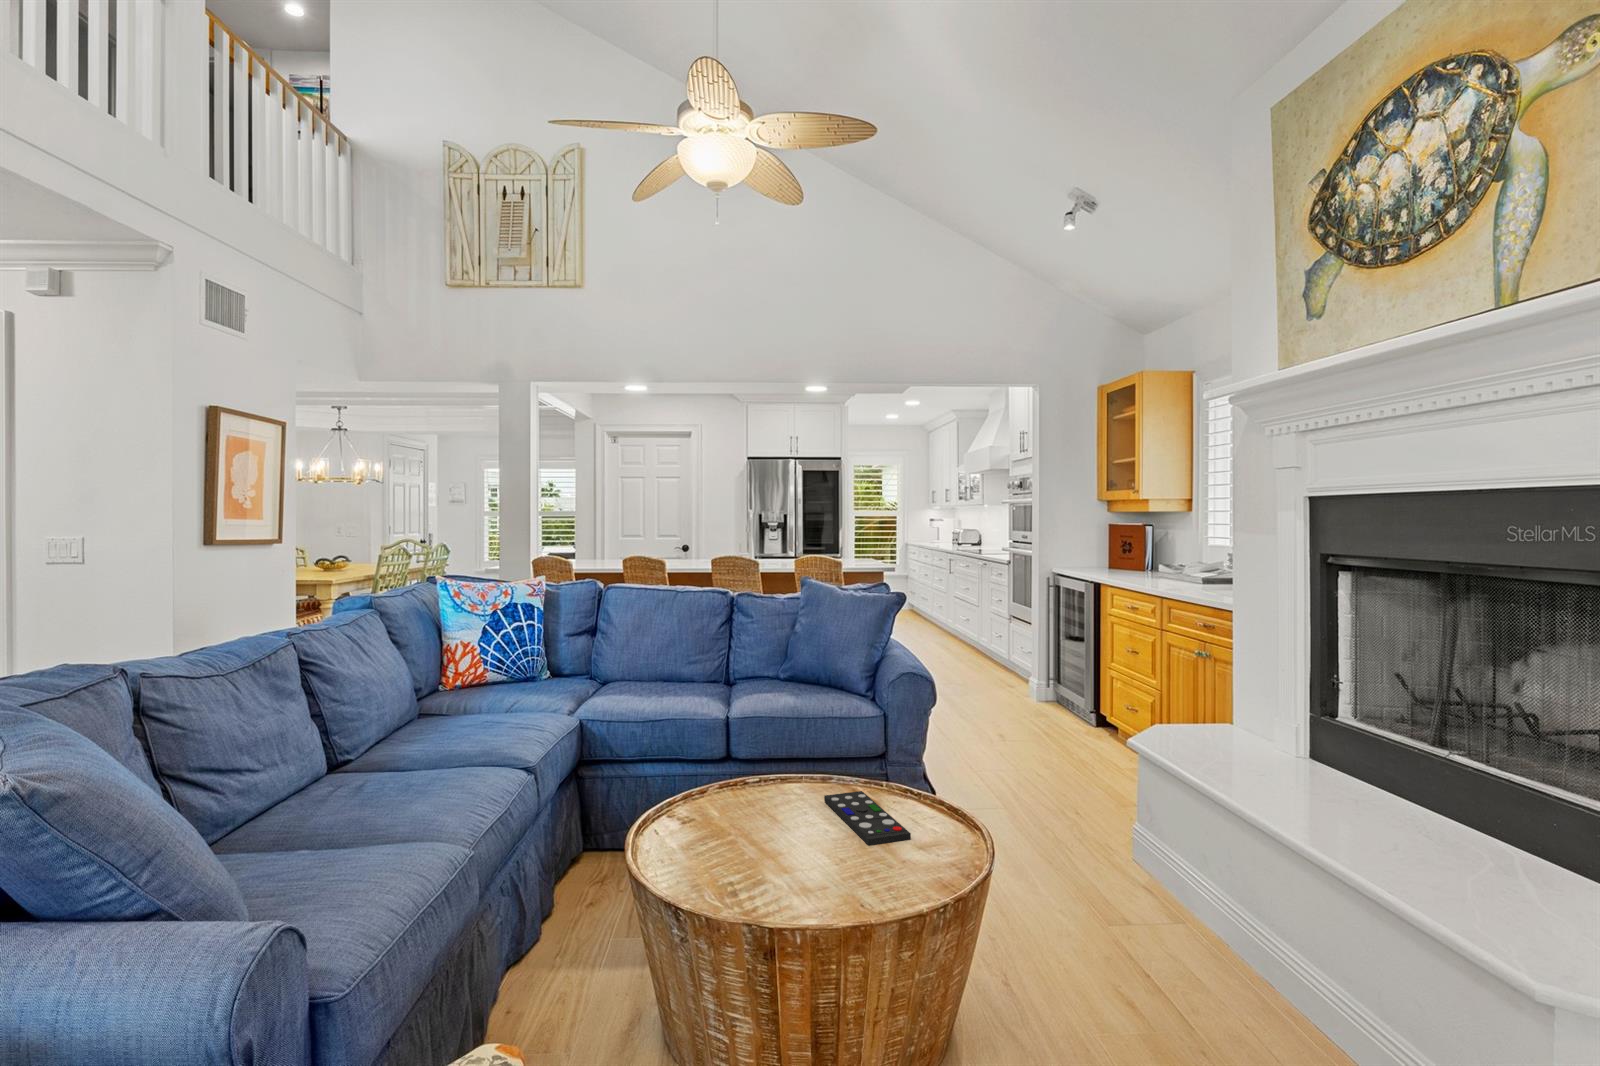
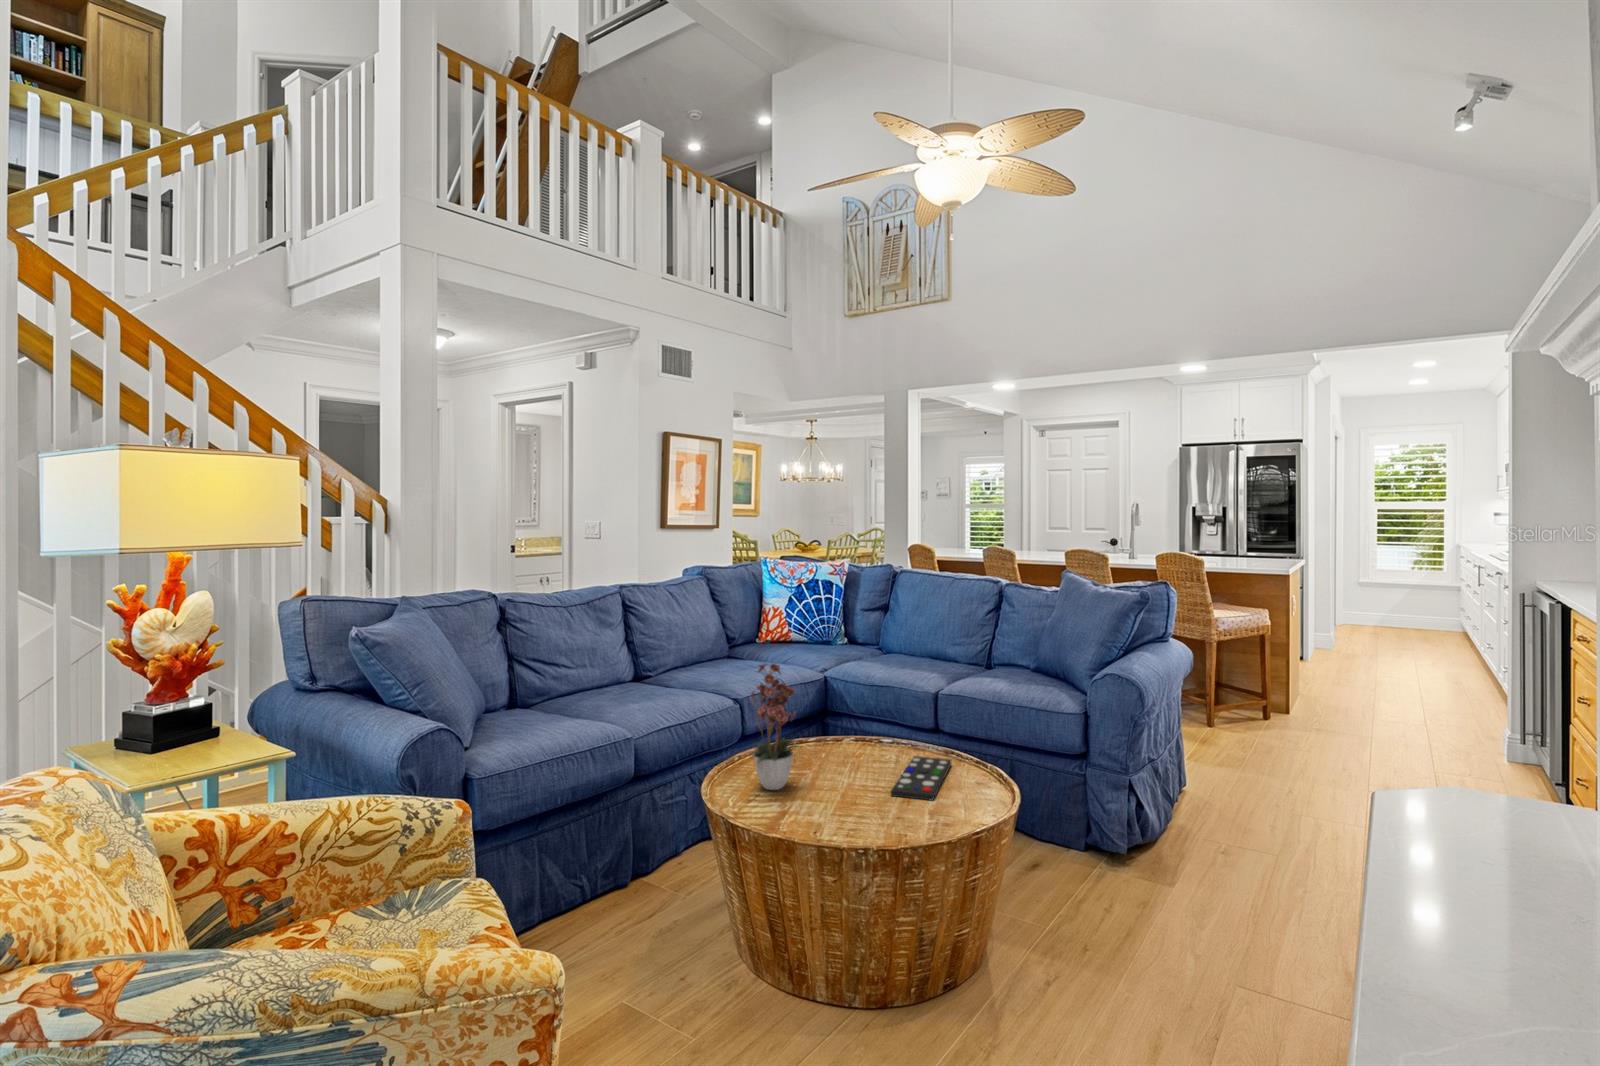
flower arrangement: none [697,710,790,875] -> present [750,663,797,790]

